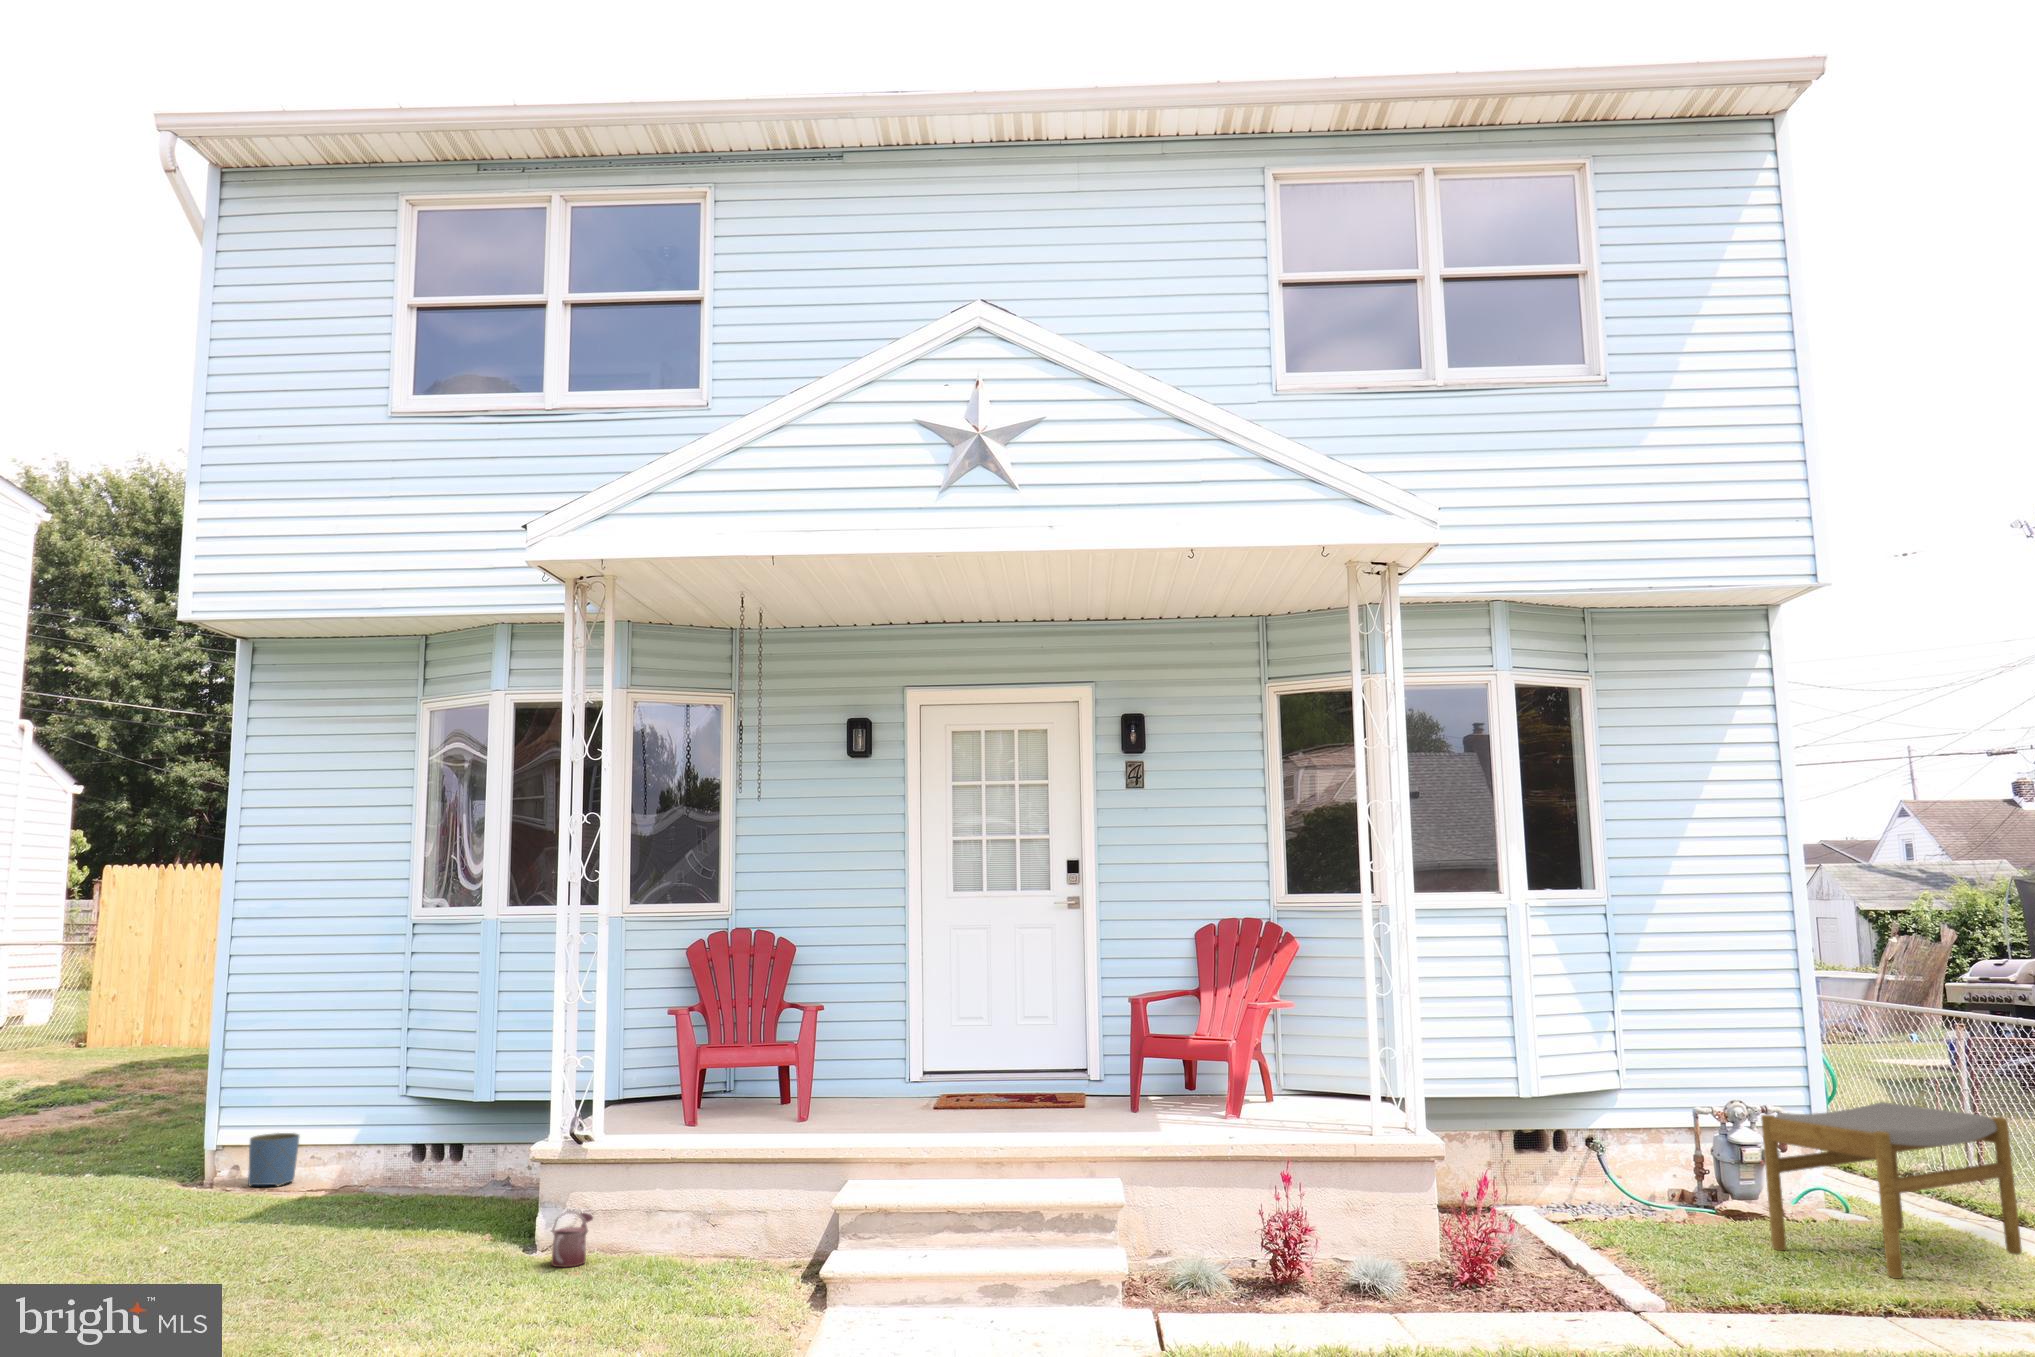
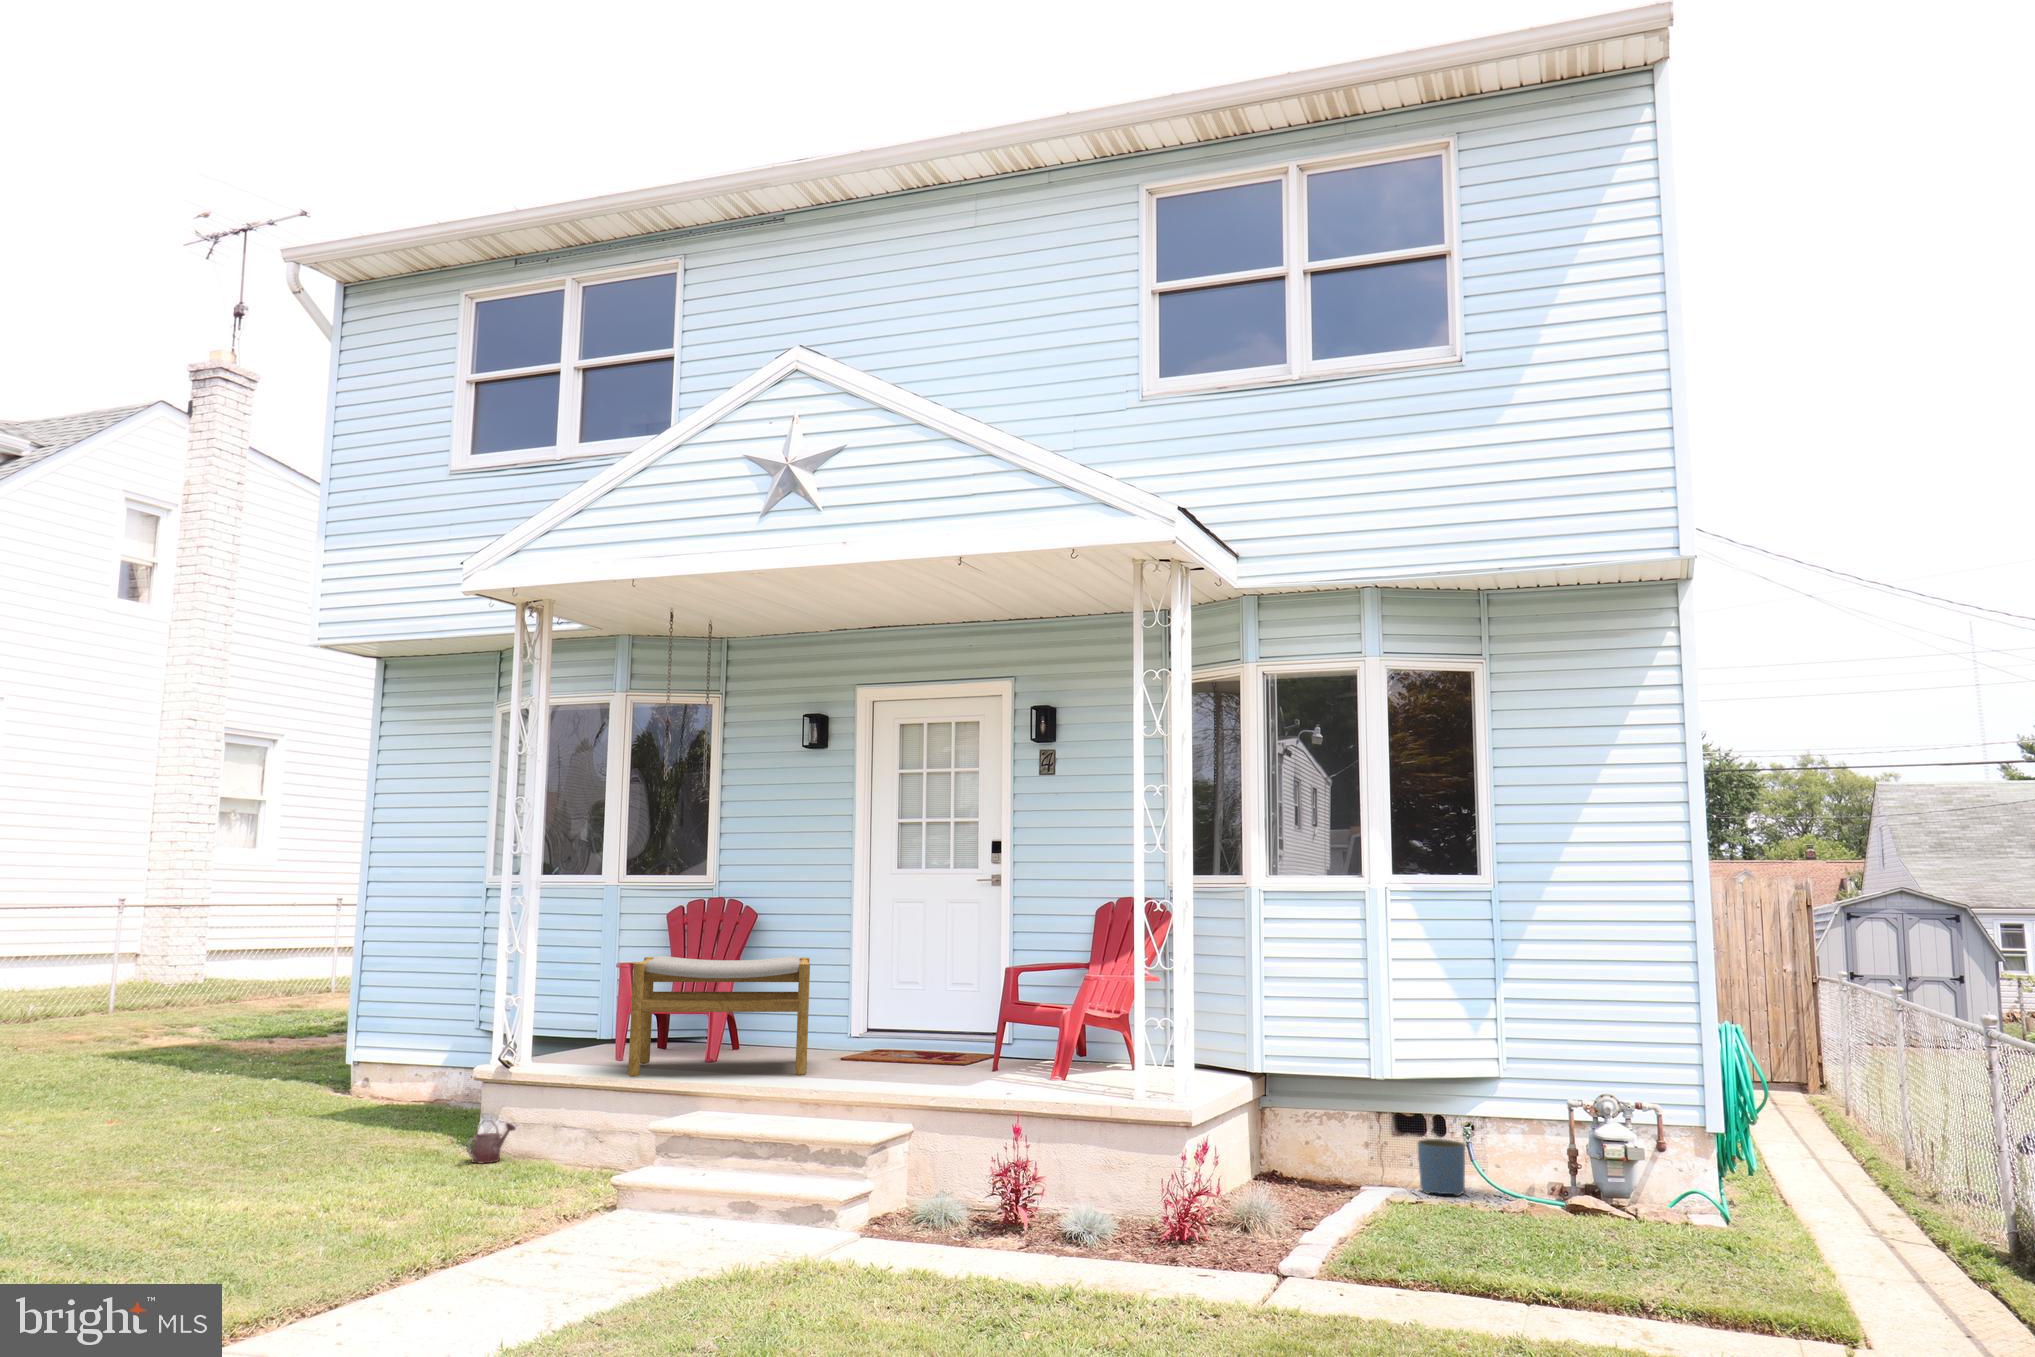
footstool: present [1761,1102,2022,1279] -> present [628,956,810,1077]
planter: present [248,1133,299,1186] -> present [1417,1139,1465,1196]

